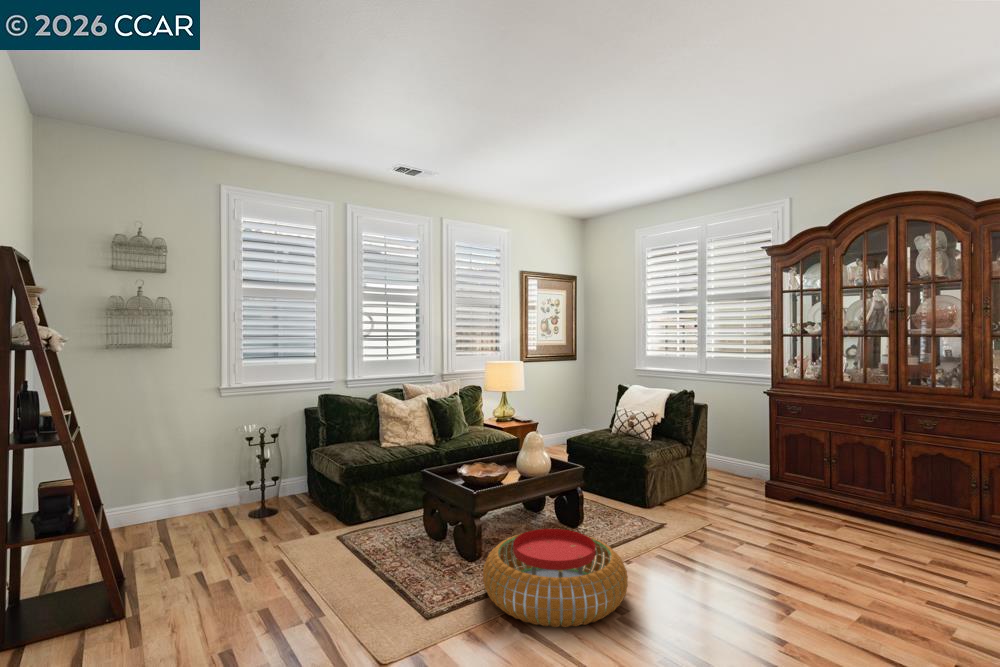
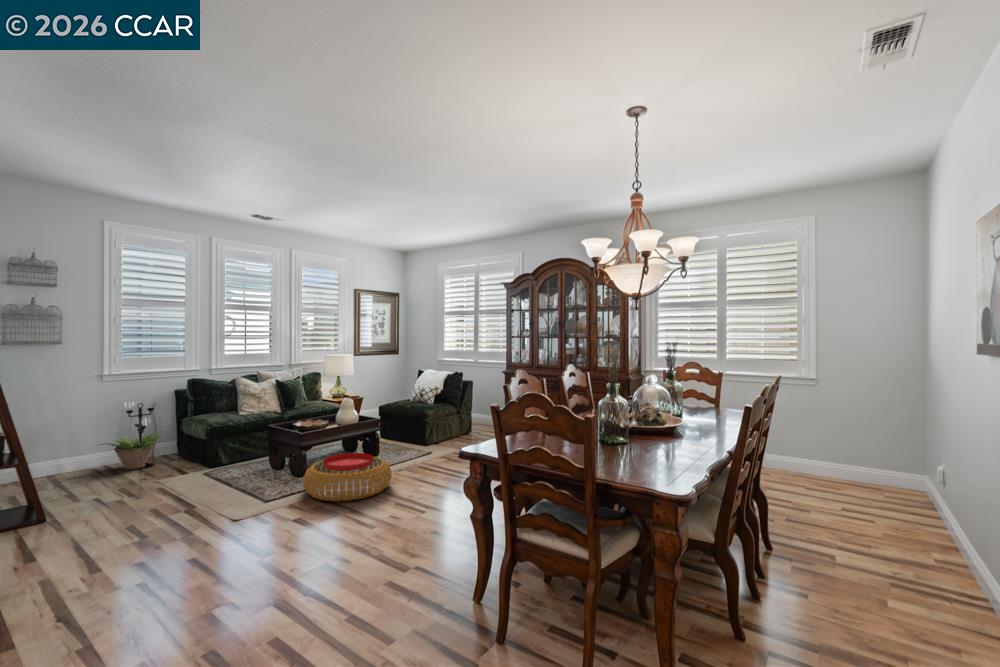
decorative plant: none [208,465,296,518] -> present [106,432,165,469]

